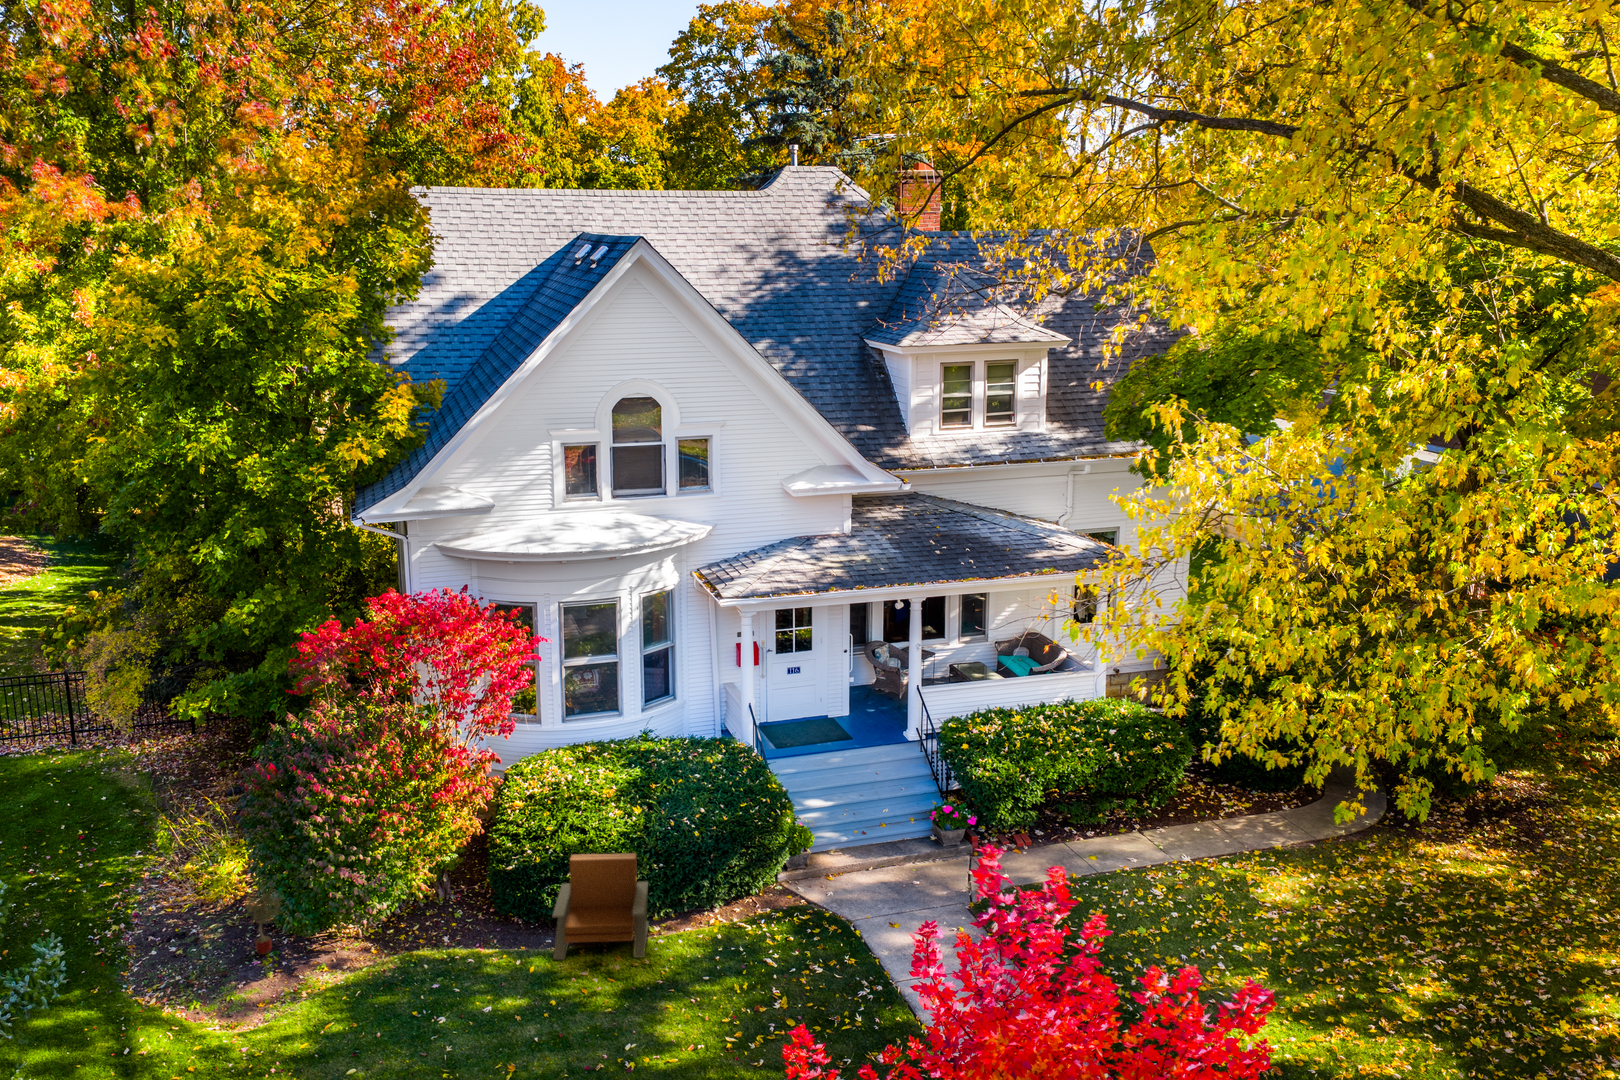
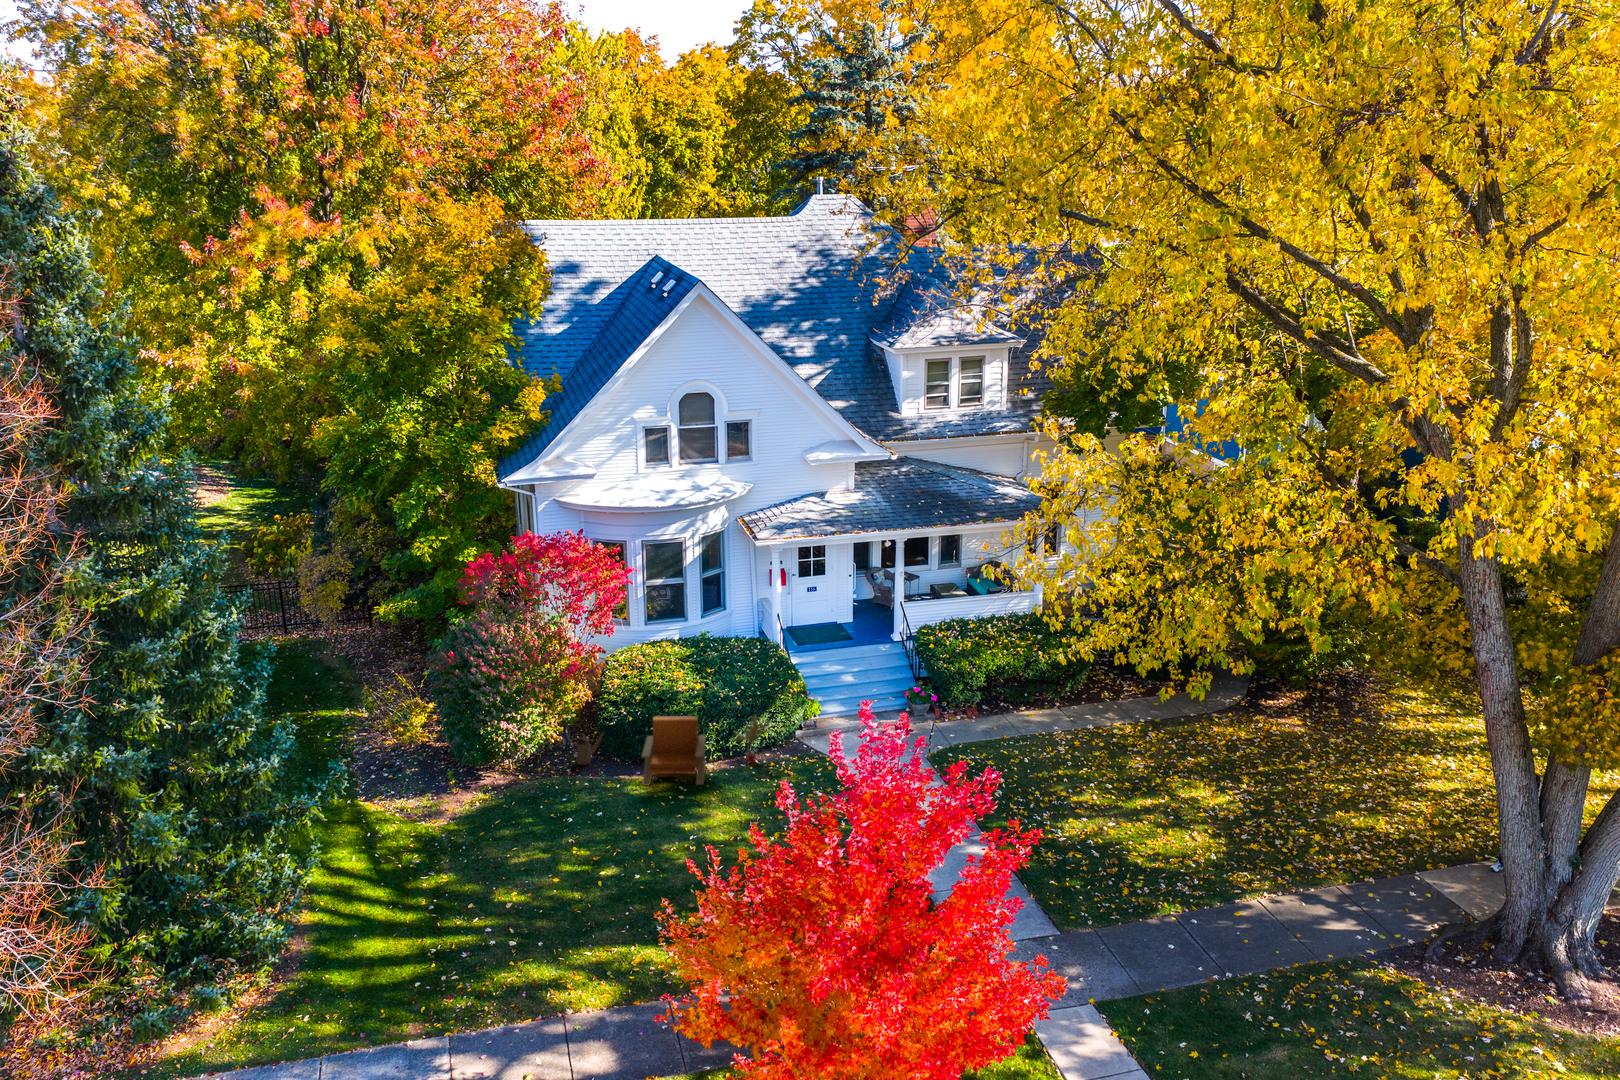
watering can: none [450,878,499,929] -> present [575,733,604,765]
potted tree: present [245,881,282,955] -> present [732,716,769,763]

